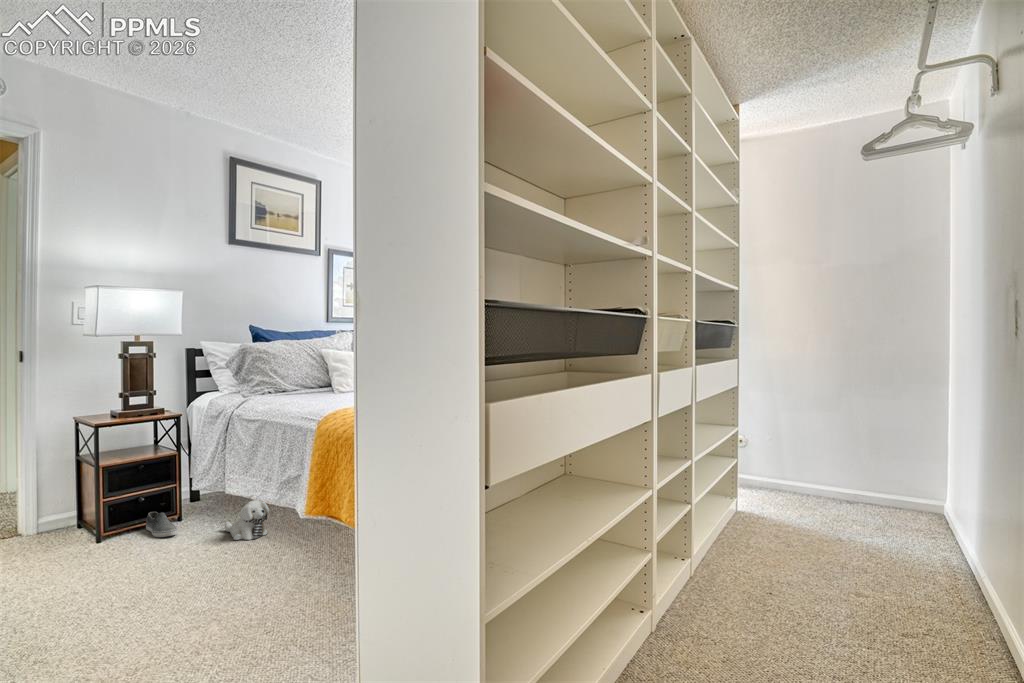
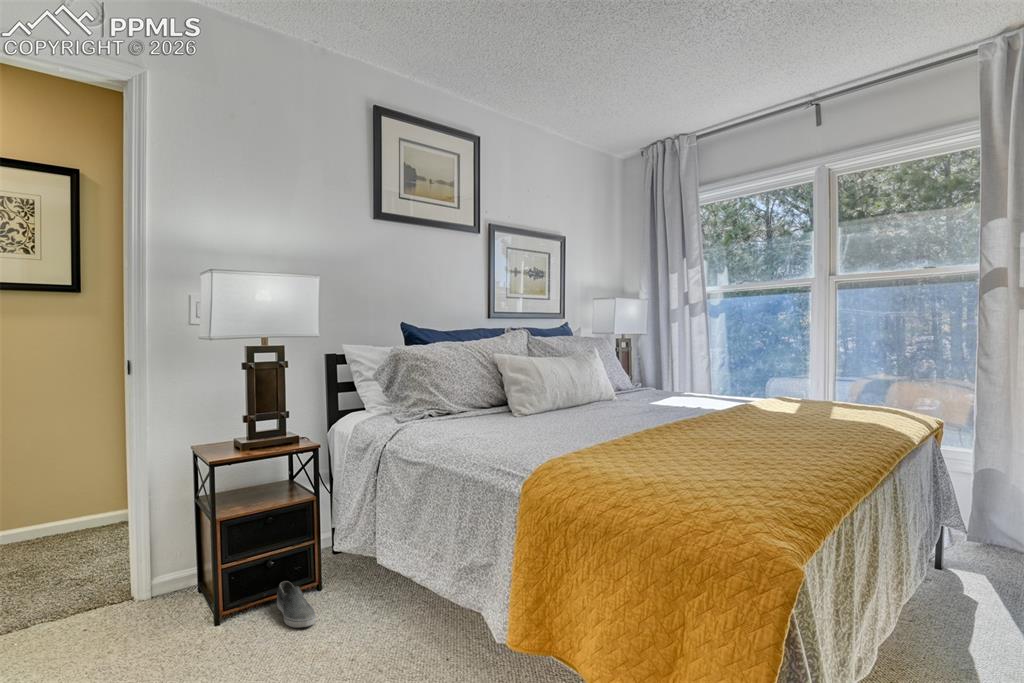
plush toy: present [225,500,269,540] -> none [377,582,440,647]

